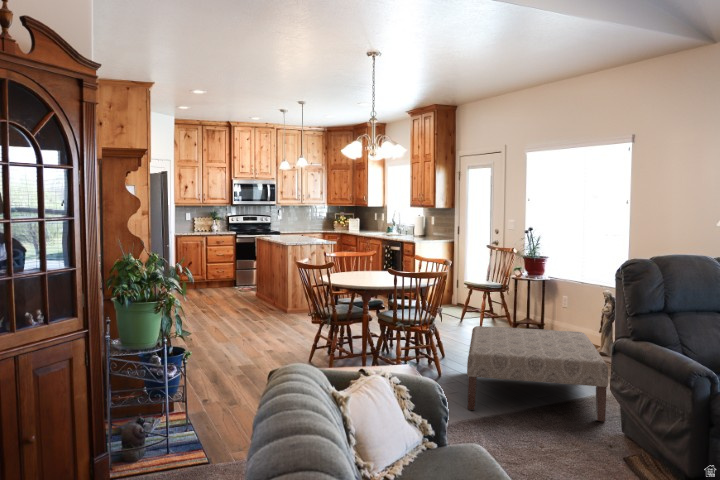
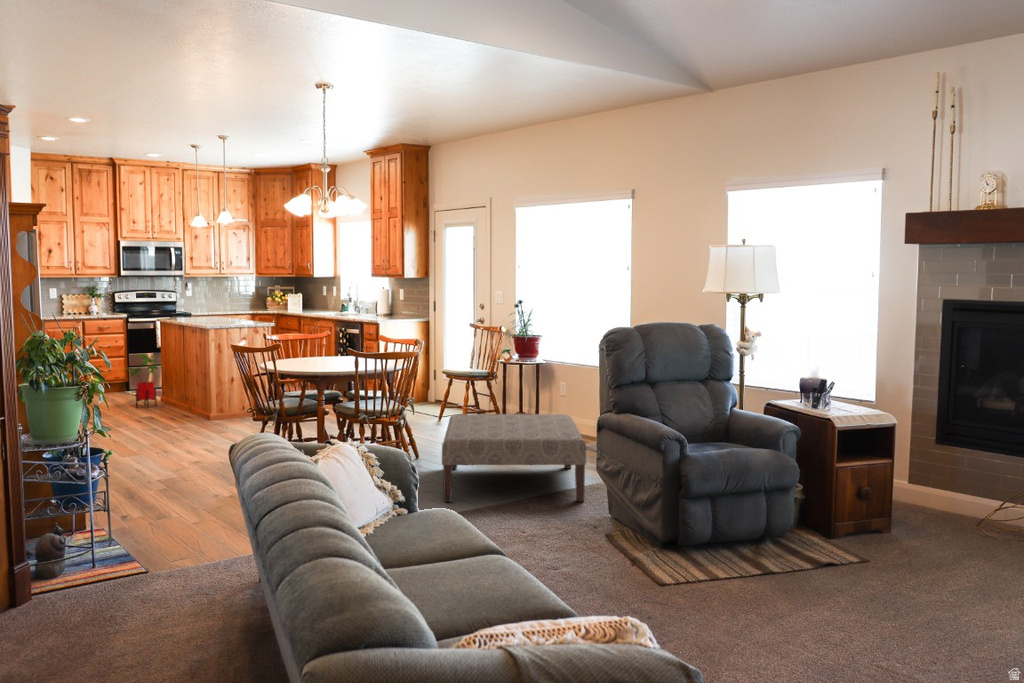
house plant: none [230,261,257,301] -> present [126,354,158,407]

